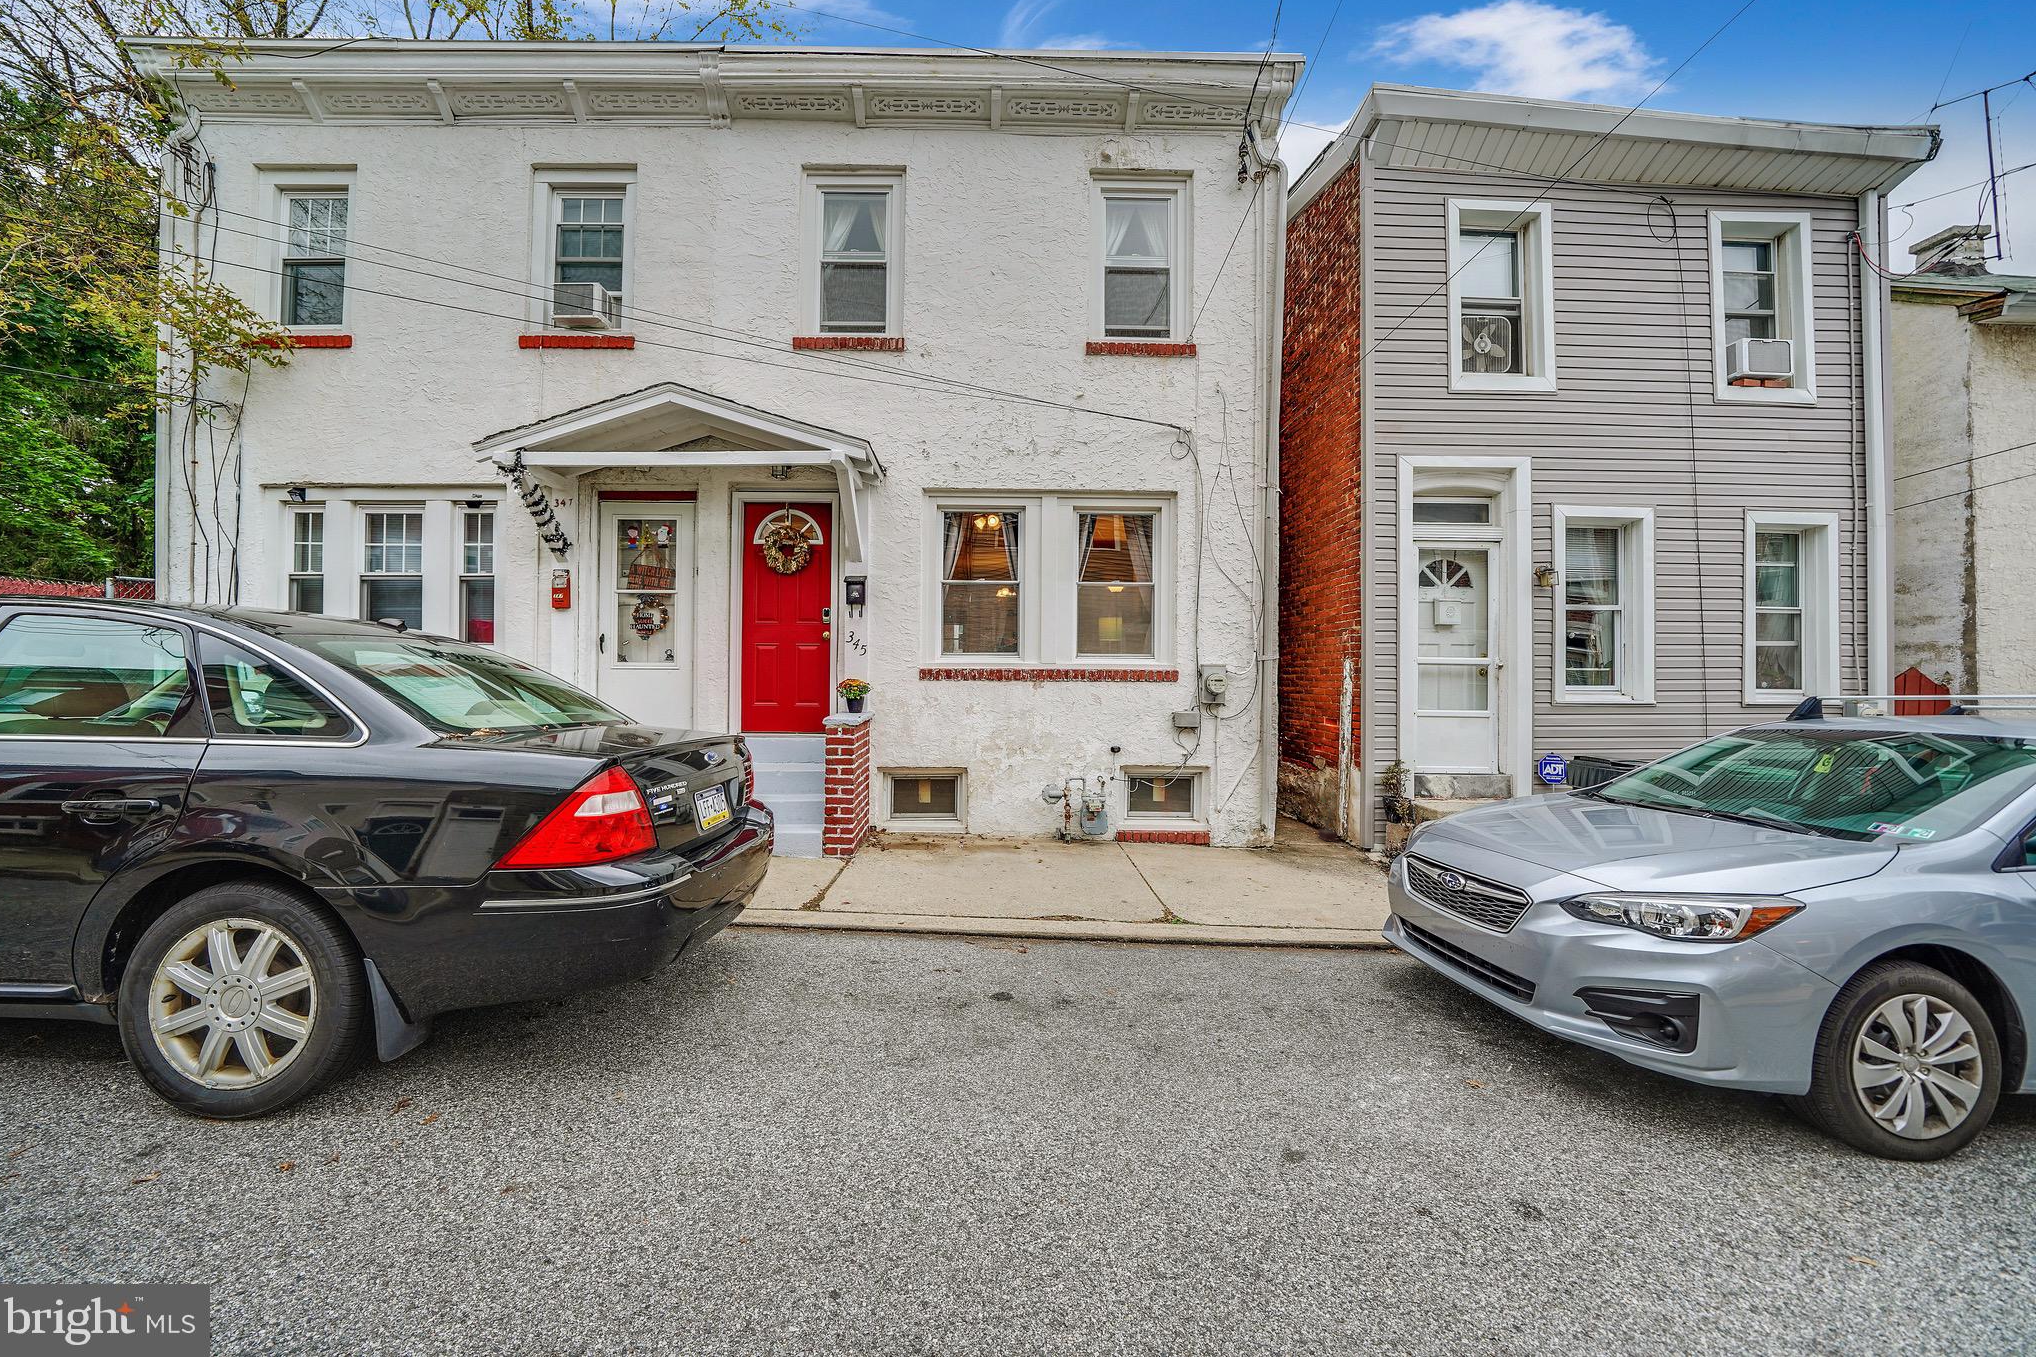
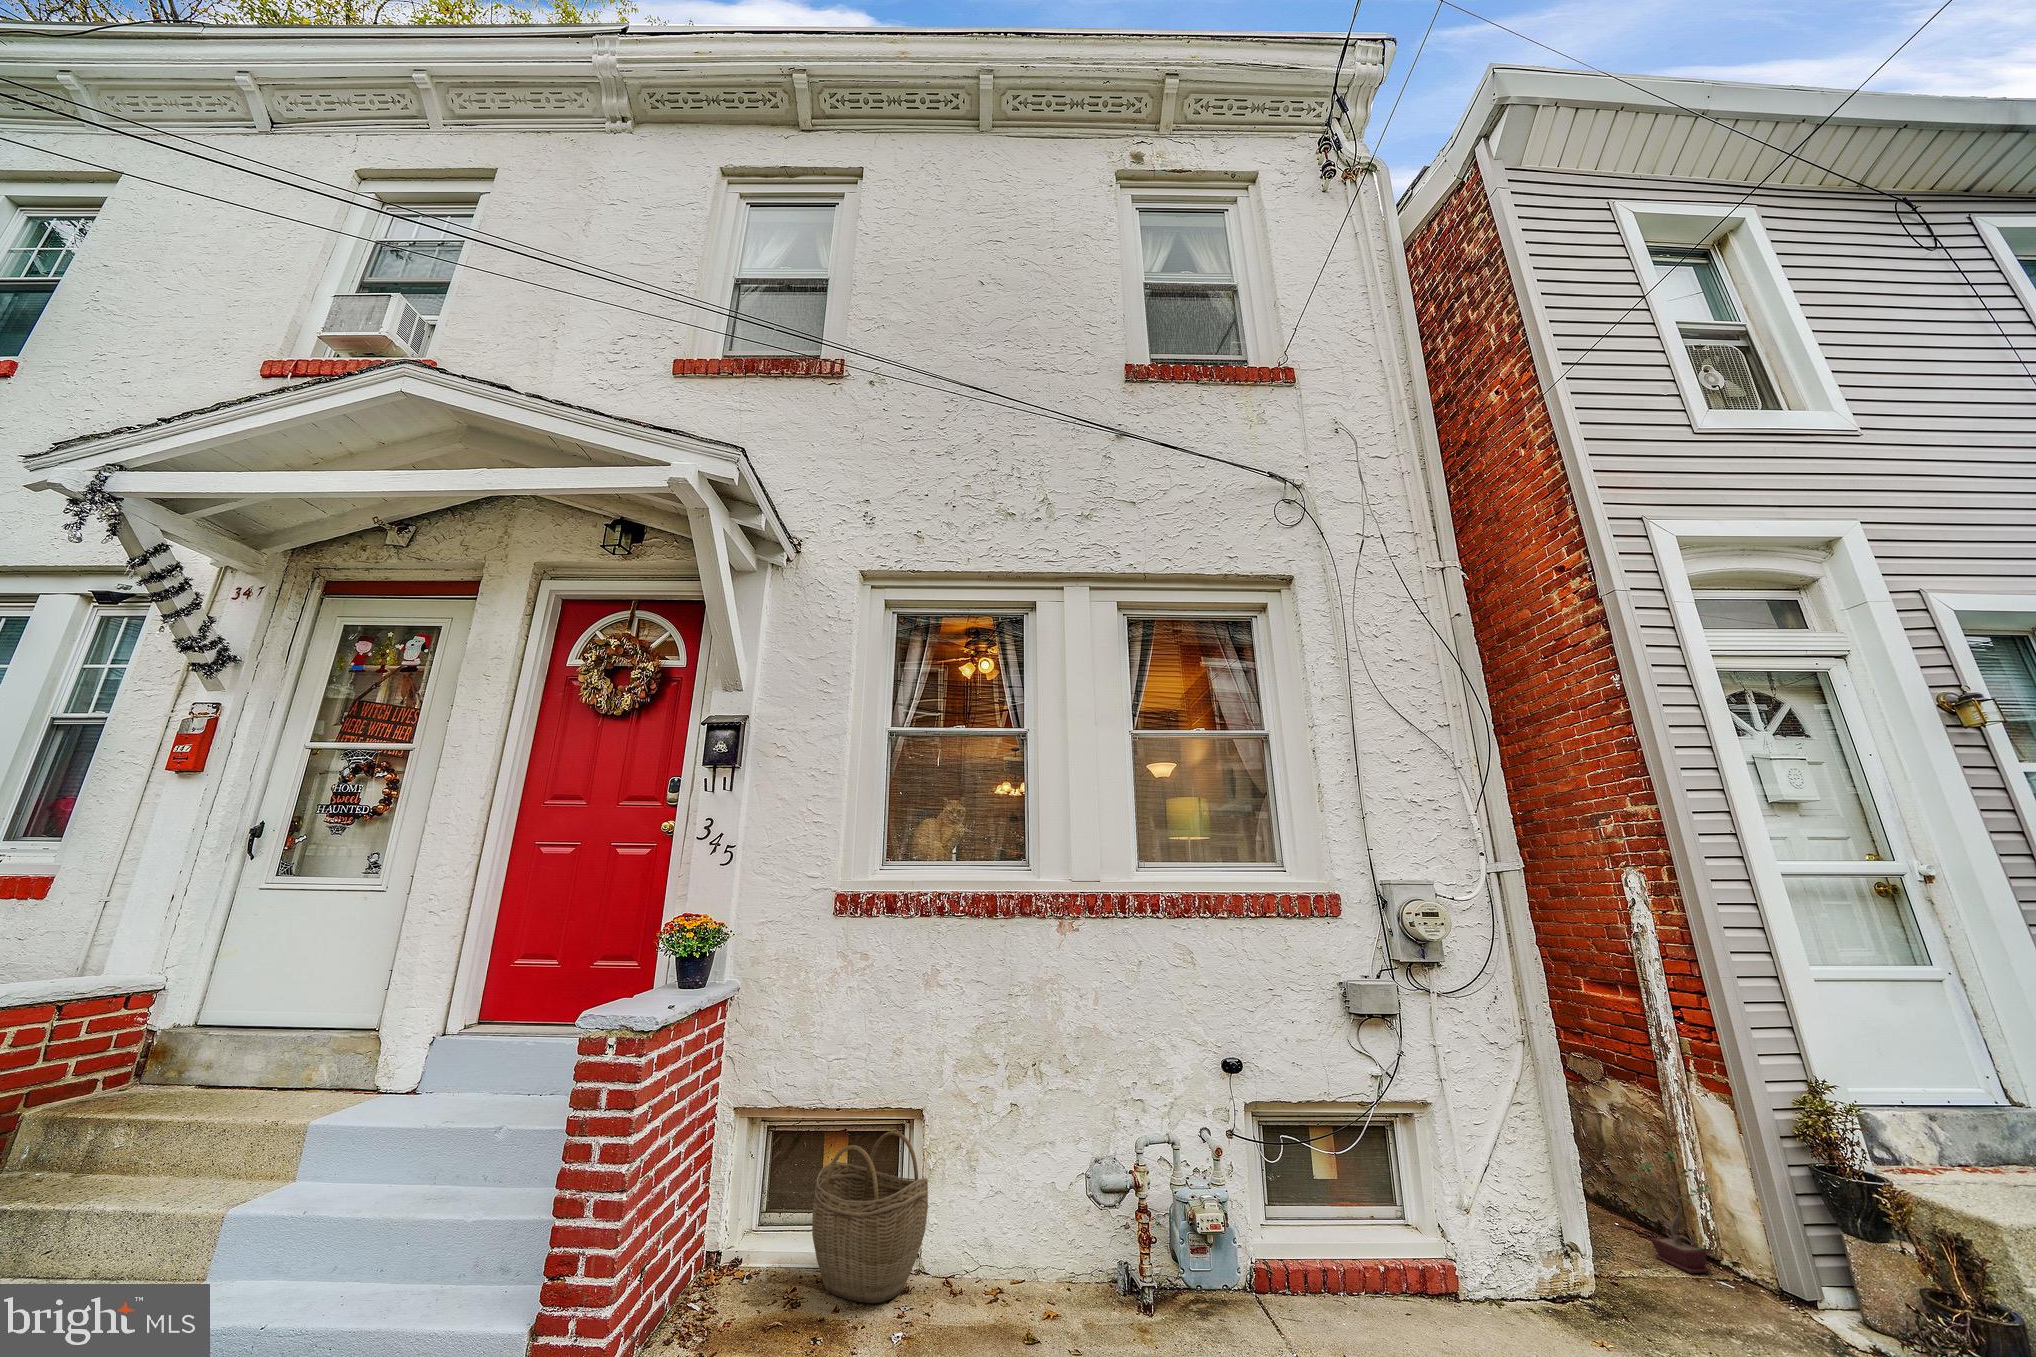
woven basket: none [919,777,970,839] -> present [812,1131,928,1303]

